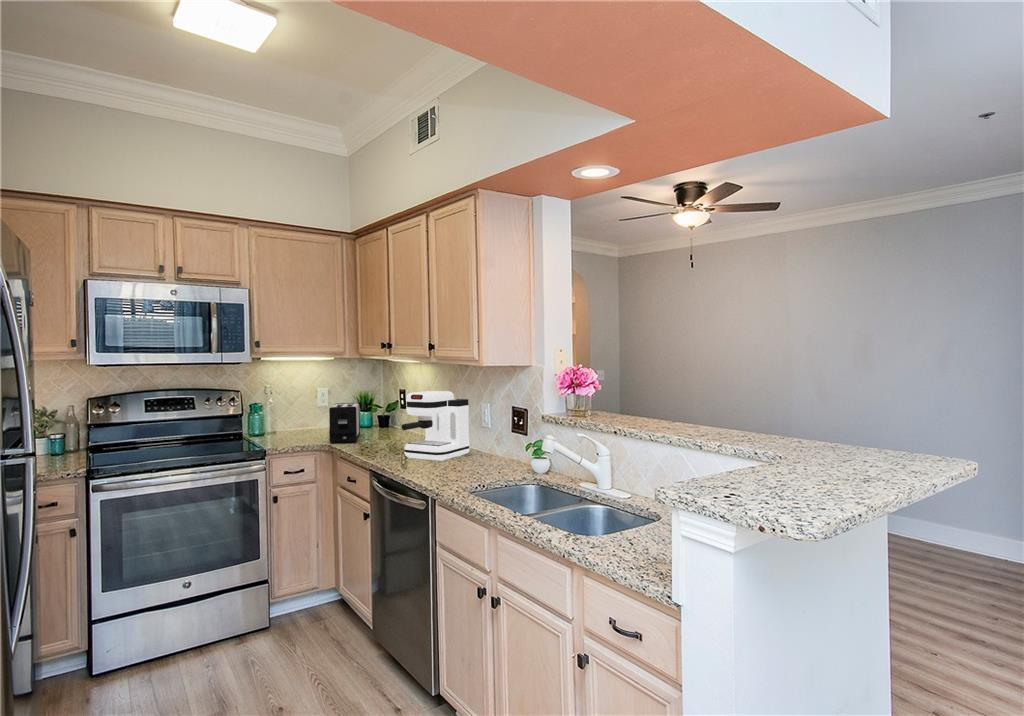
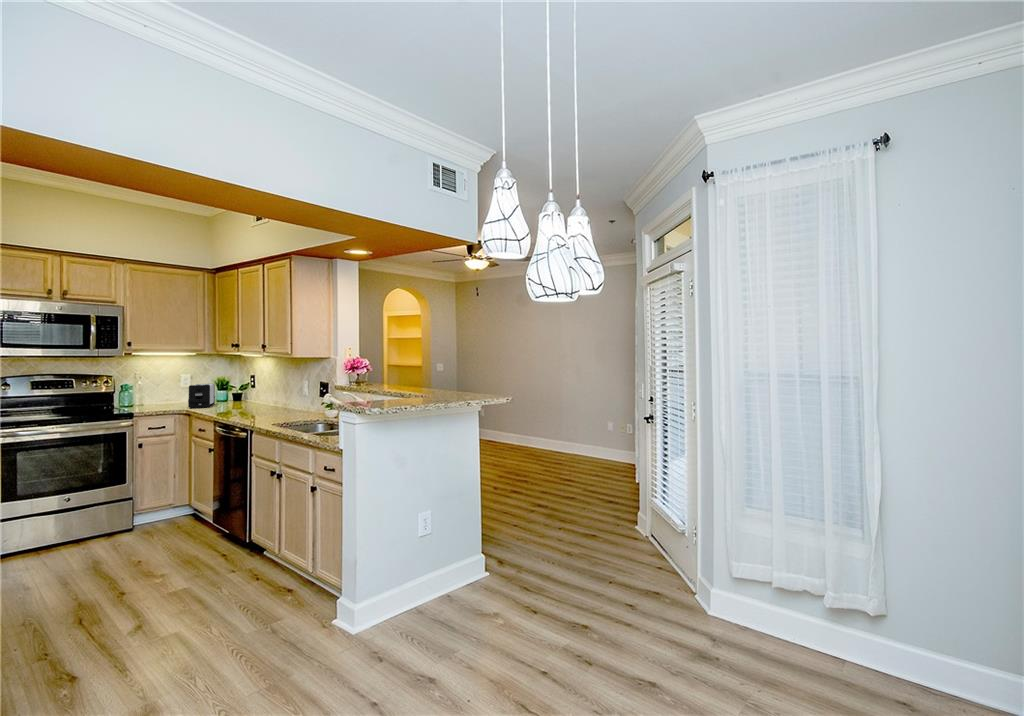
coffee maker: present [401,391,470,461] -> none [236,373,285,413]

